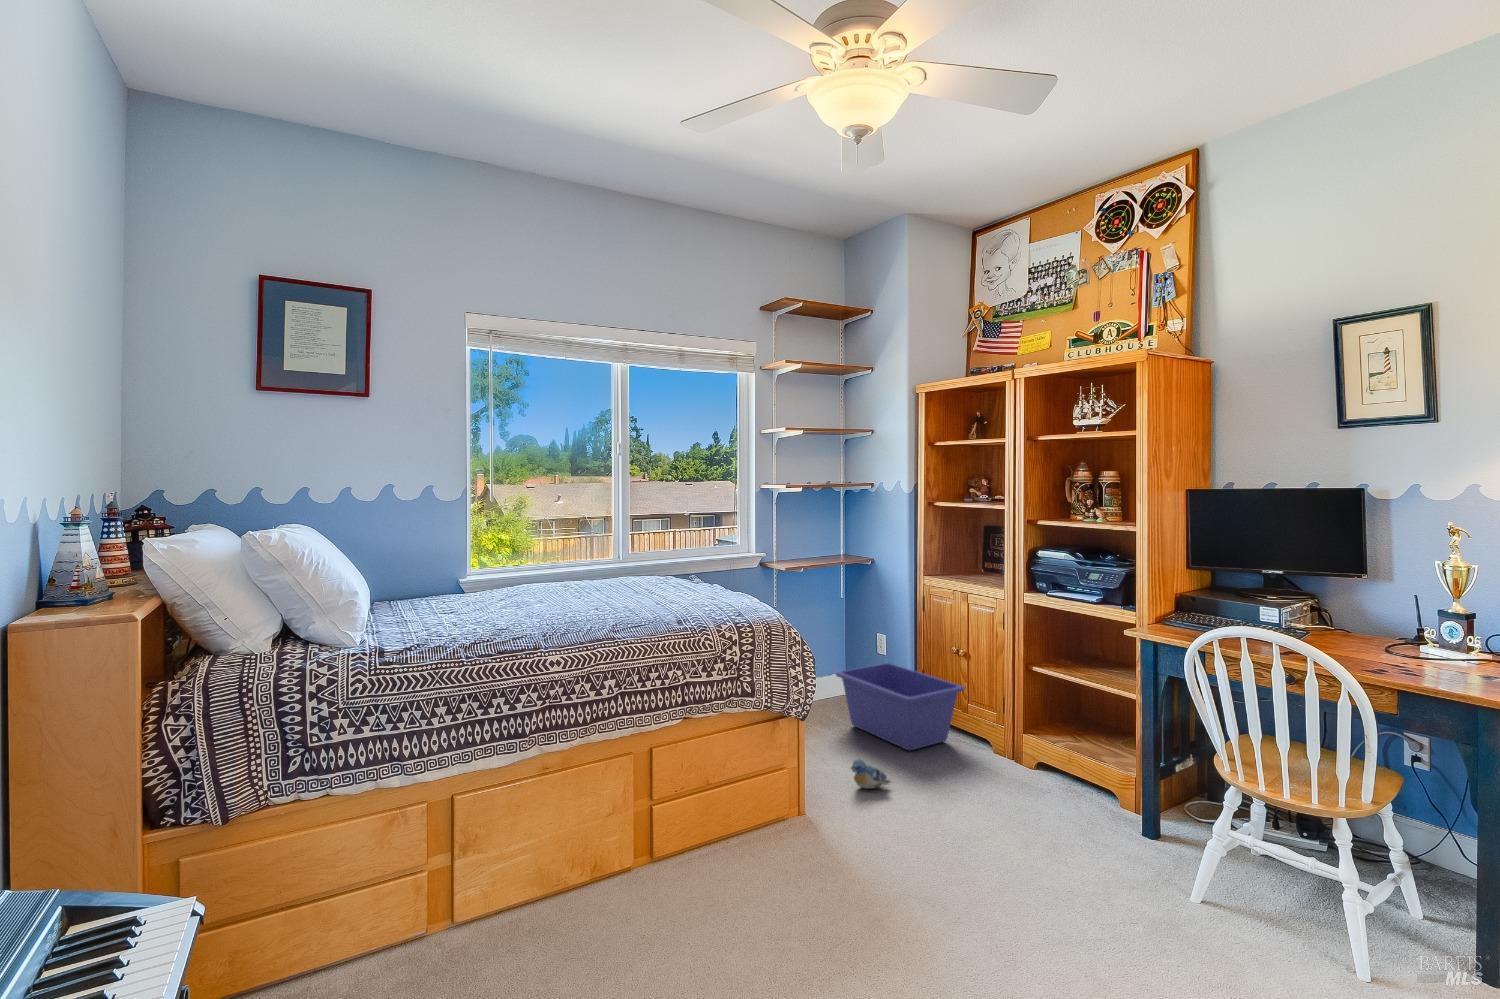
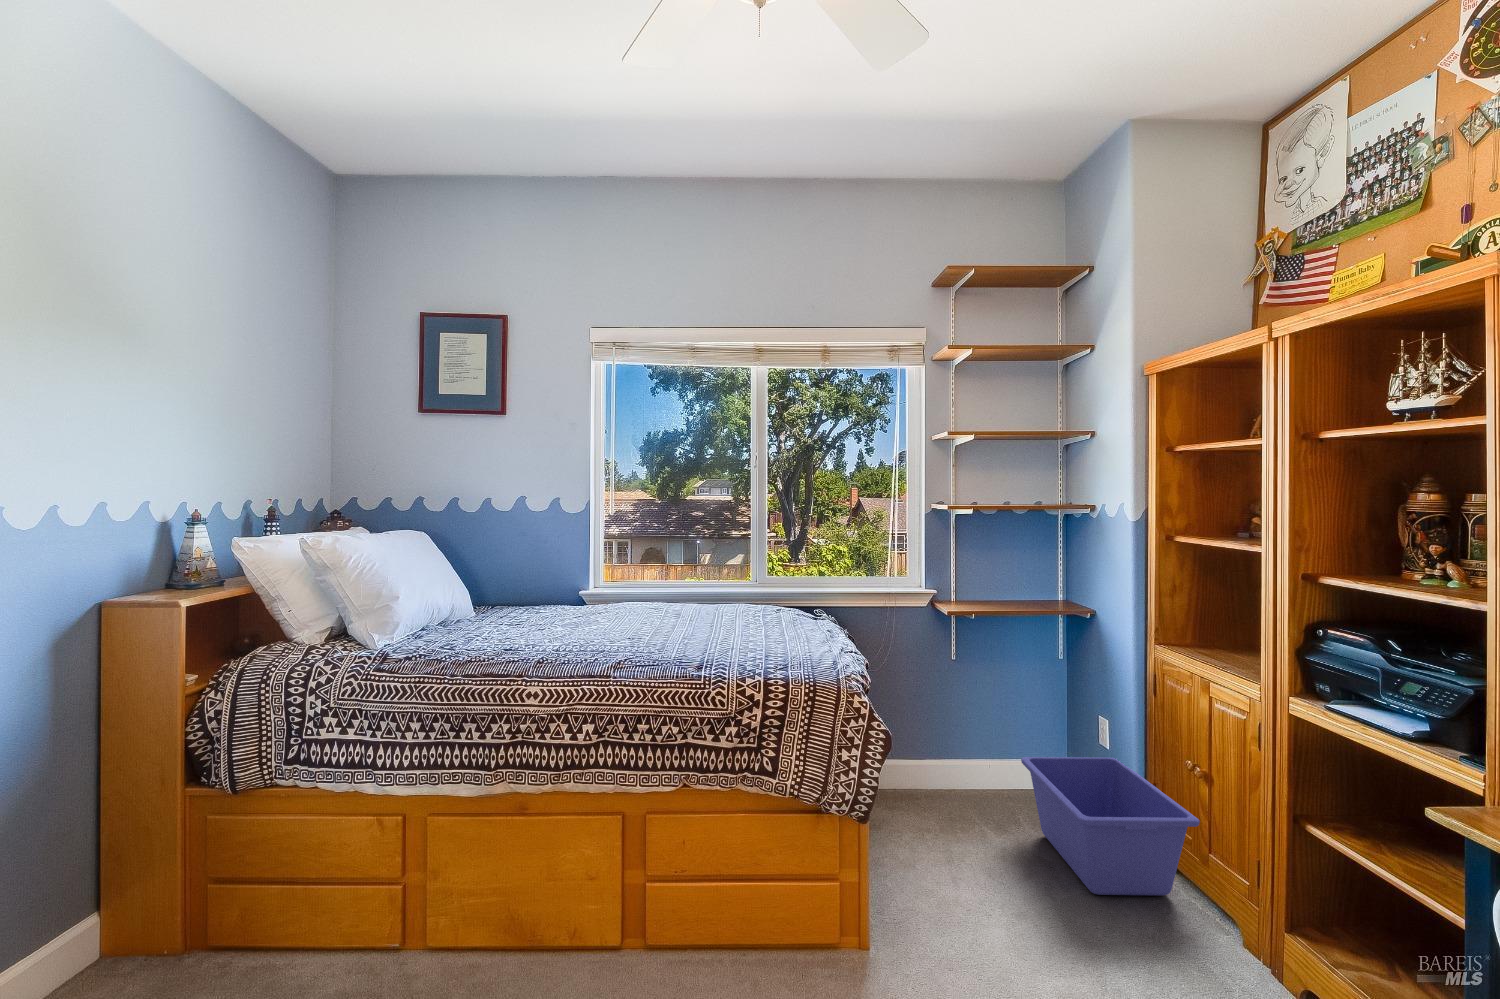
plush toy: present [851,759,890,789] -> none [957,887,1017,939]

